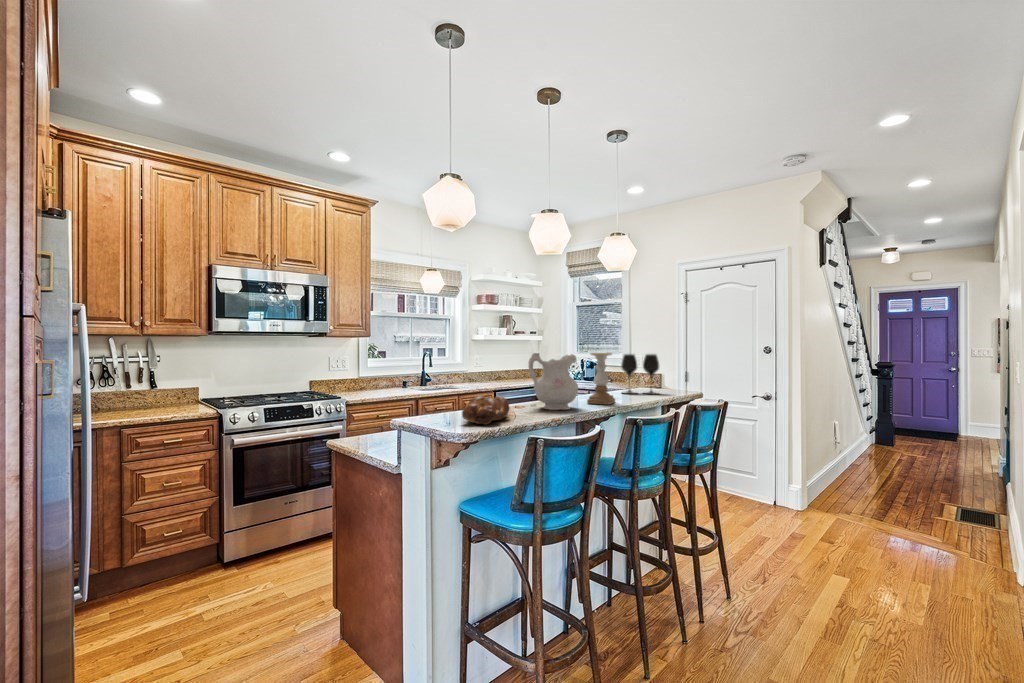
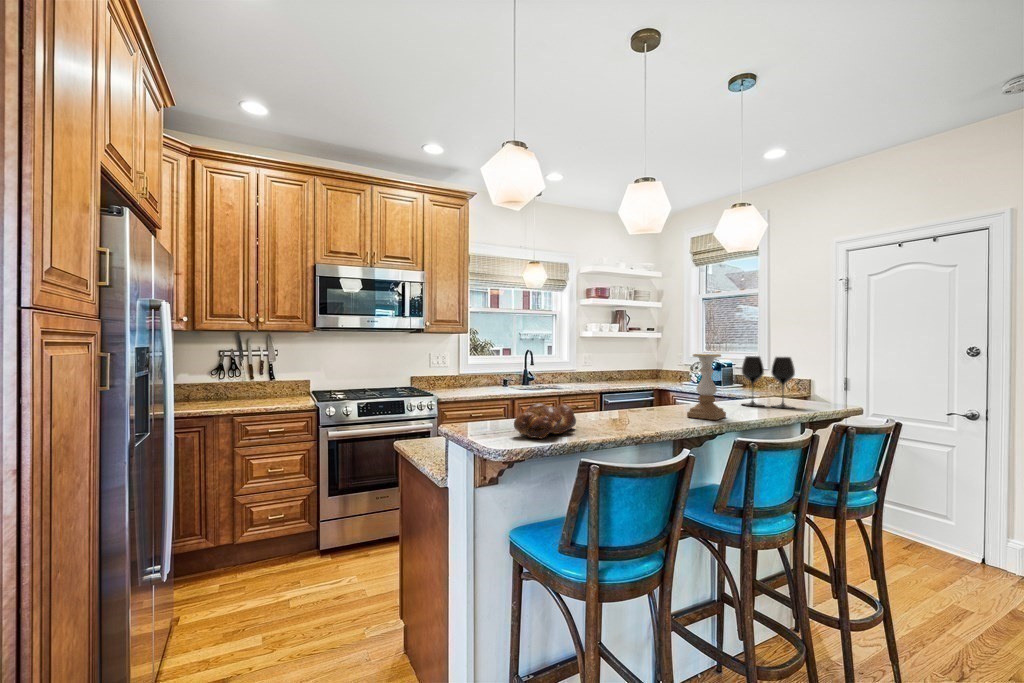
ceramic pitcher: present [529,353,578,410] -> none [608,353,671,424]

